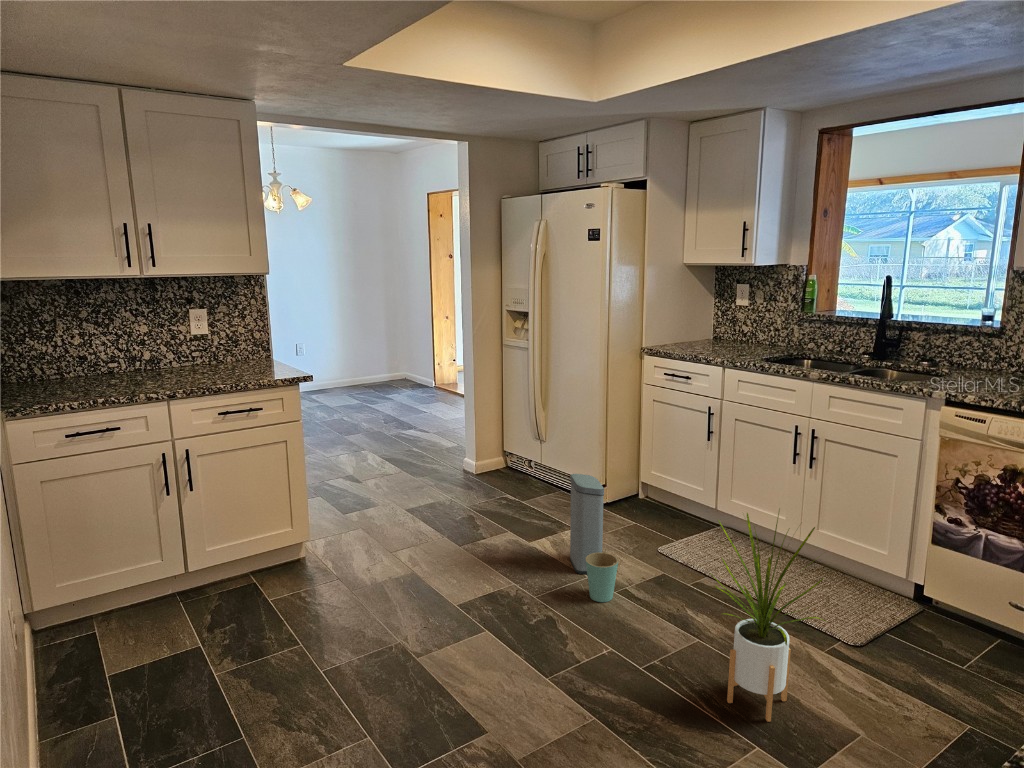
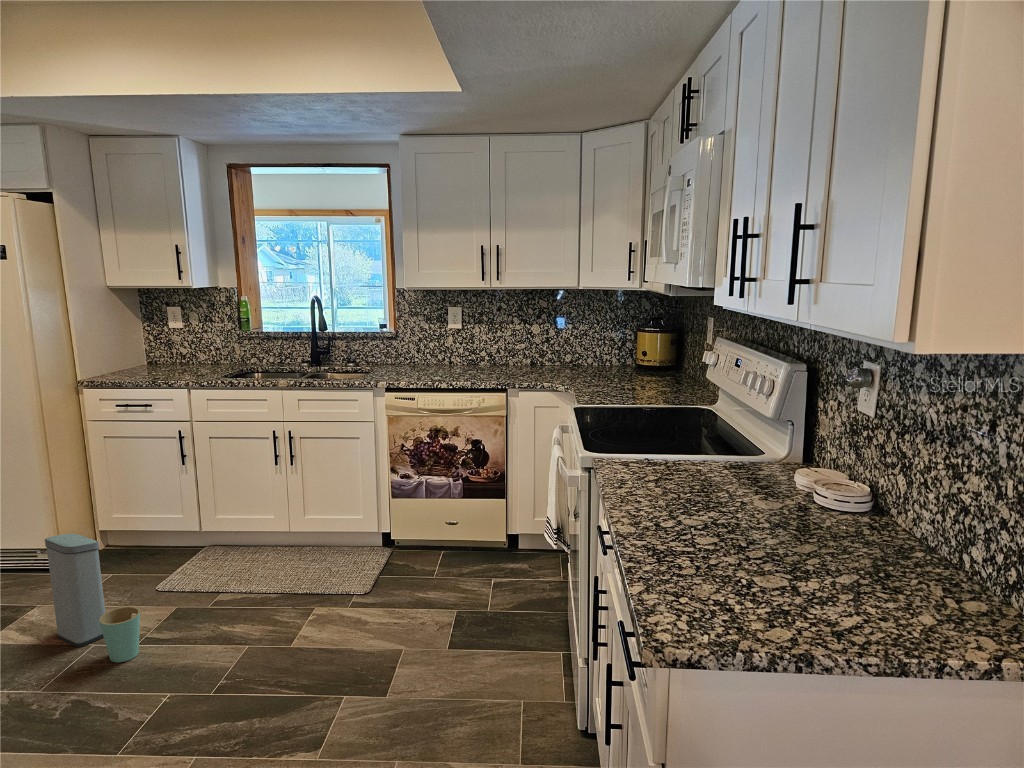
house plant: present [711,509,823,722] -> none [266,495,368,679]

